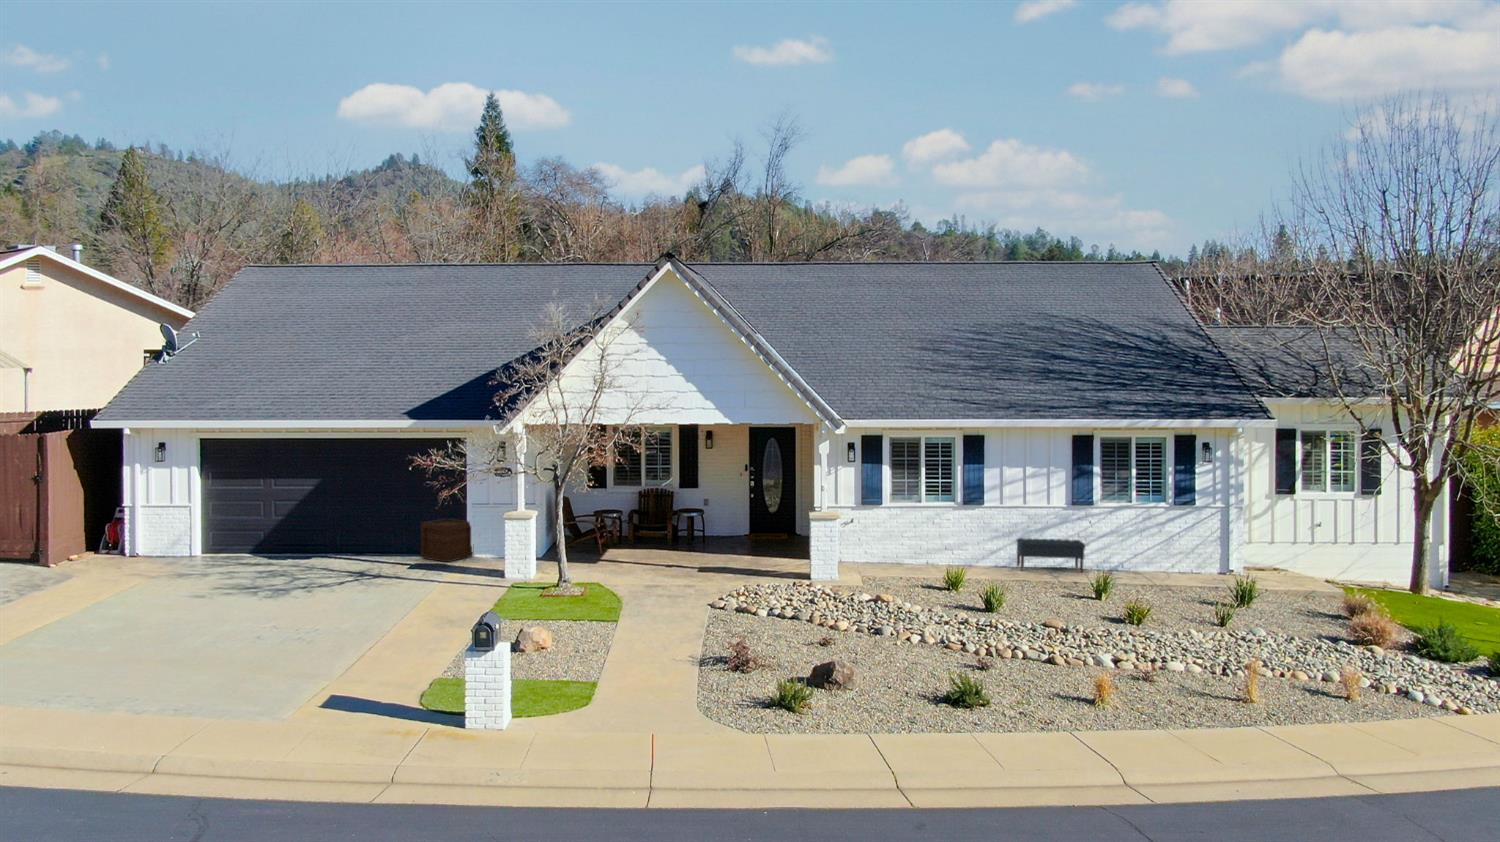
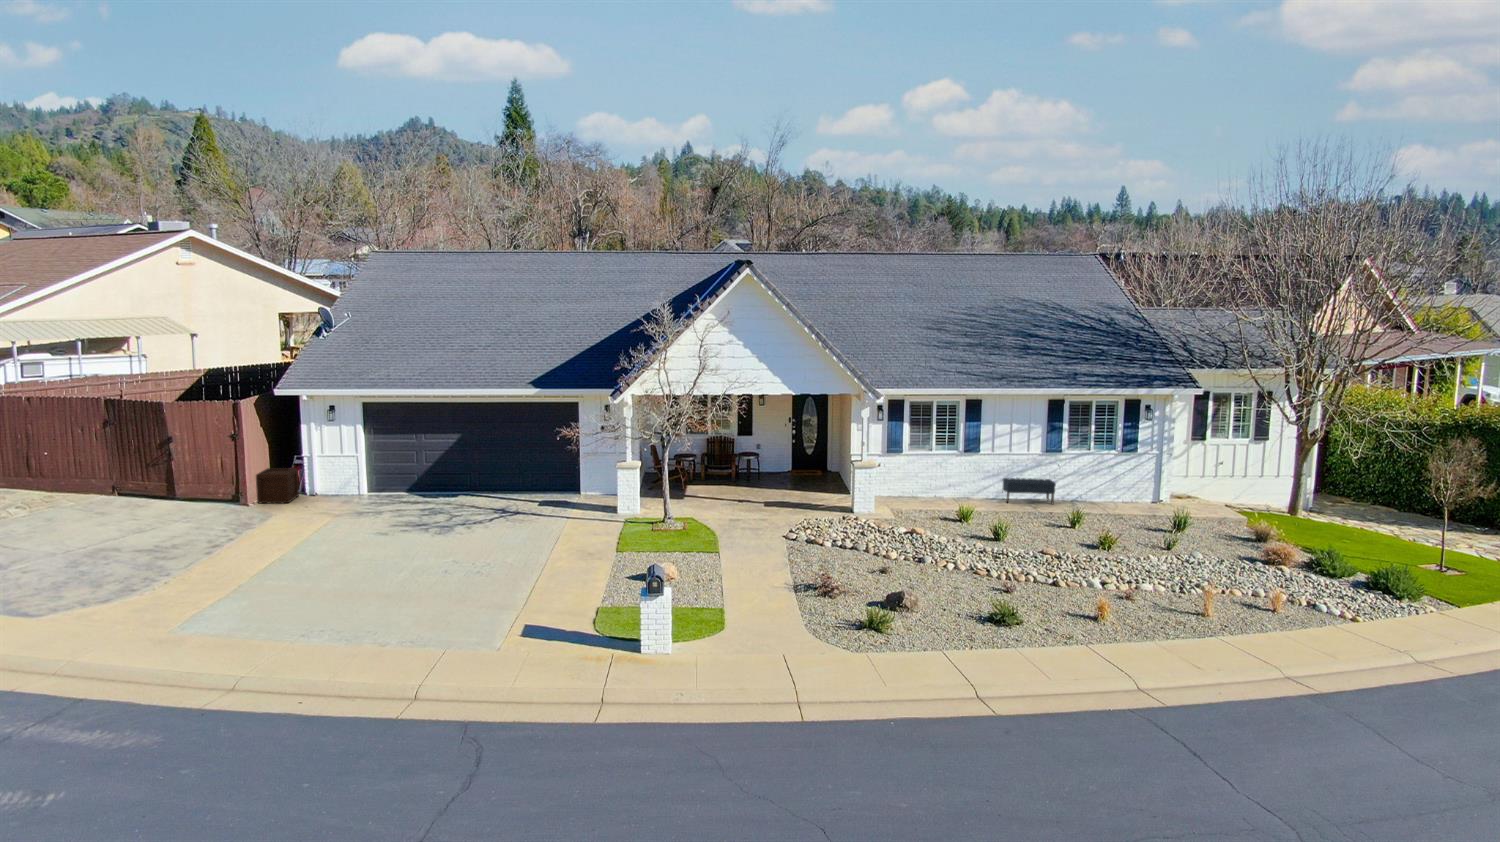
wooden crate: present [421,519,473,562] -> present [256,468,299,503]

